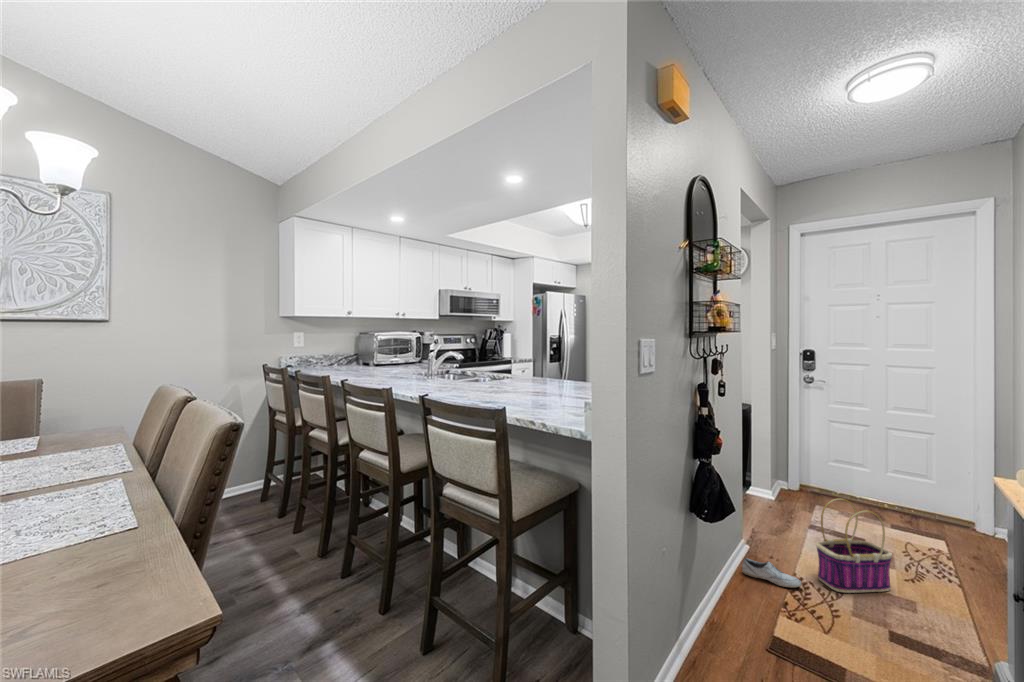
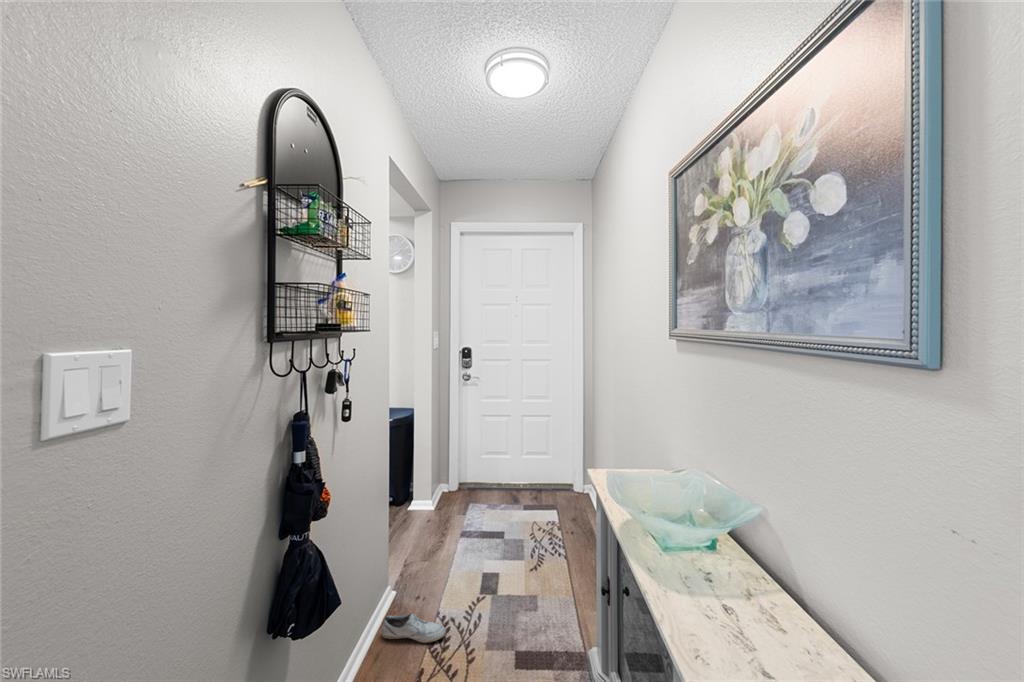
basket: present [816,498,892,593] -> none [462,514,530,626]

